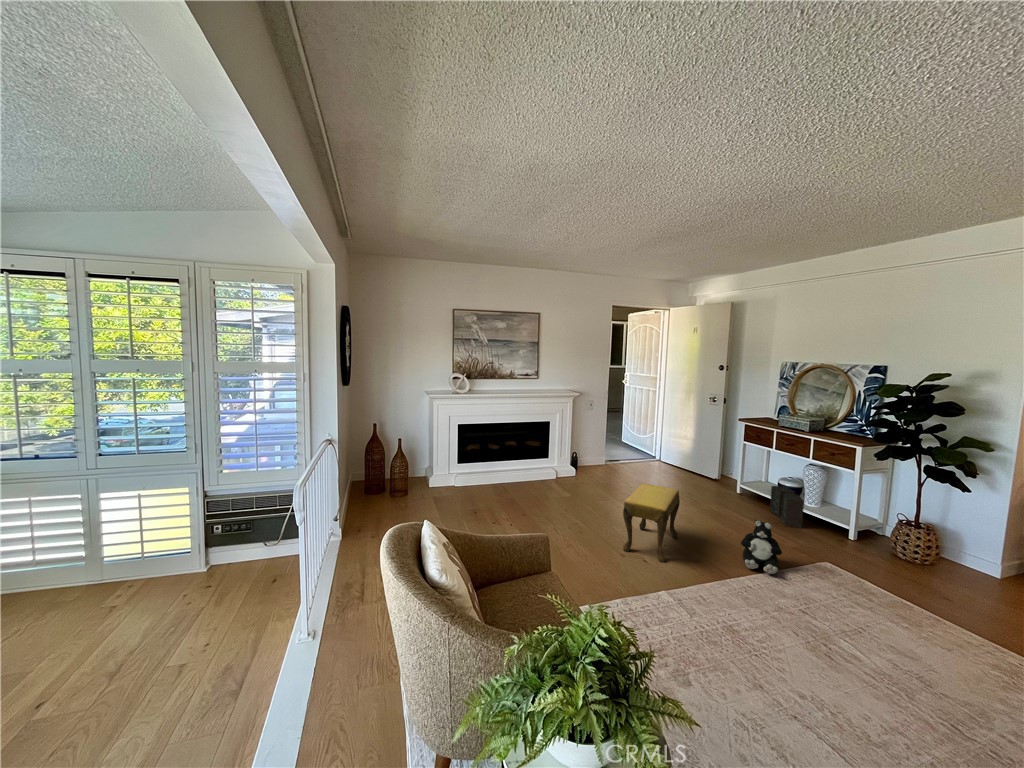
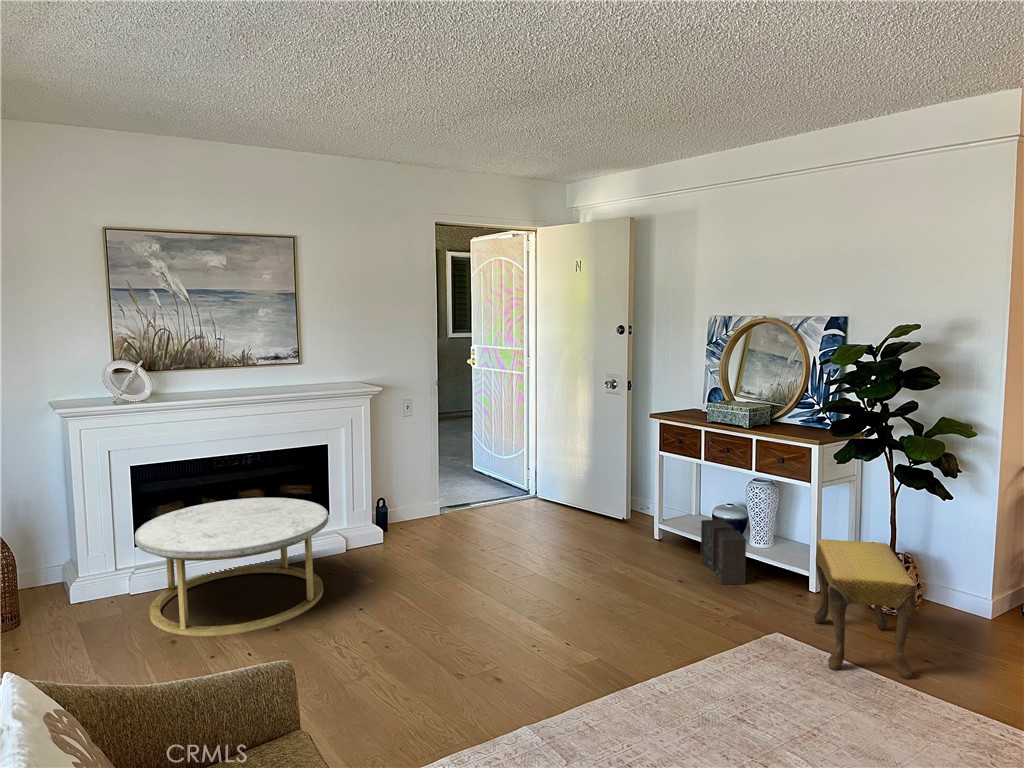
coffee table: none [462,445,552,512] -> present [135,498,328,636]
footstool: present [623,483,680,562] -> present [814,539,916,679]
plush toy: present [741,520,782,574] -> none [652,584,712,673]

